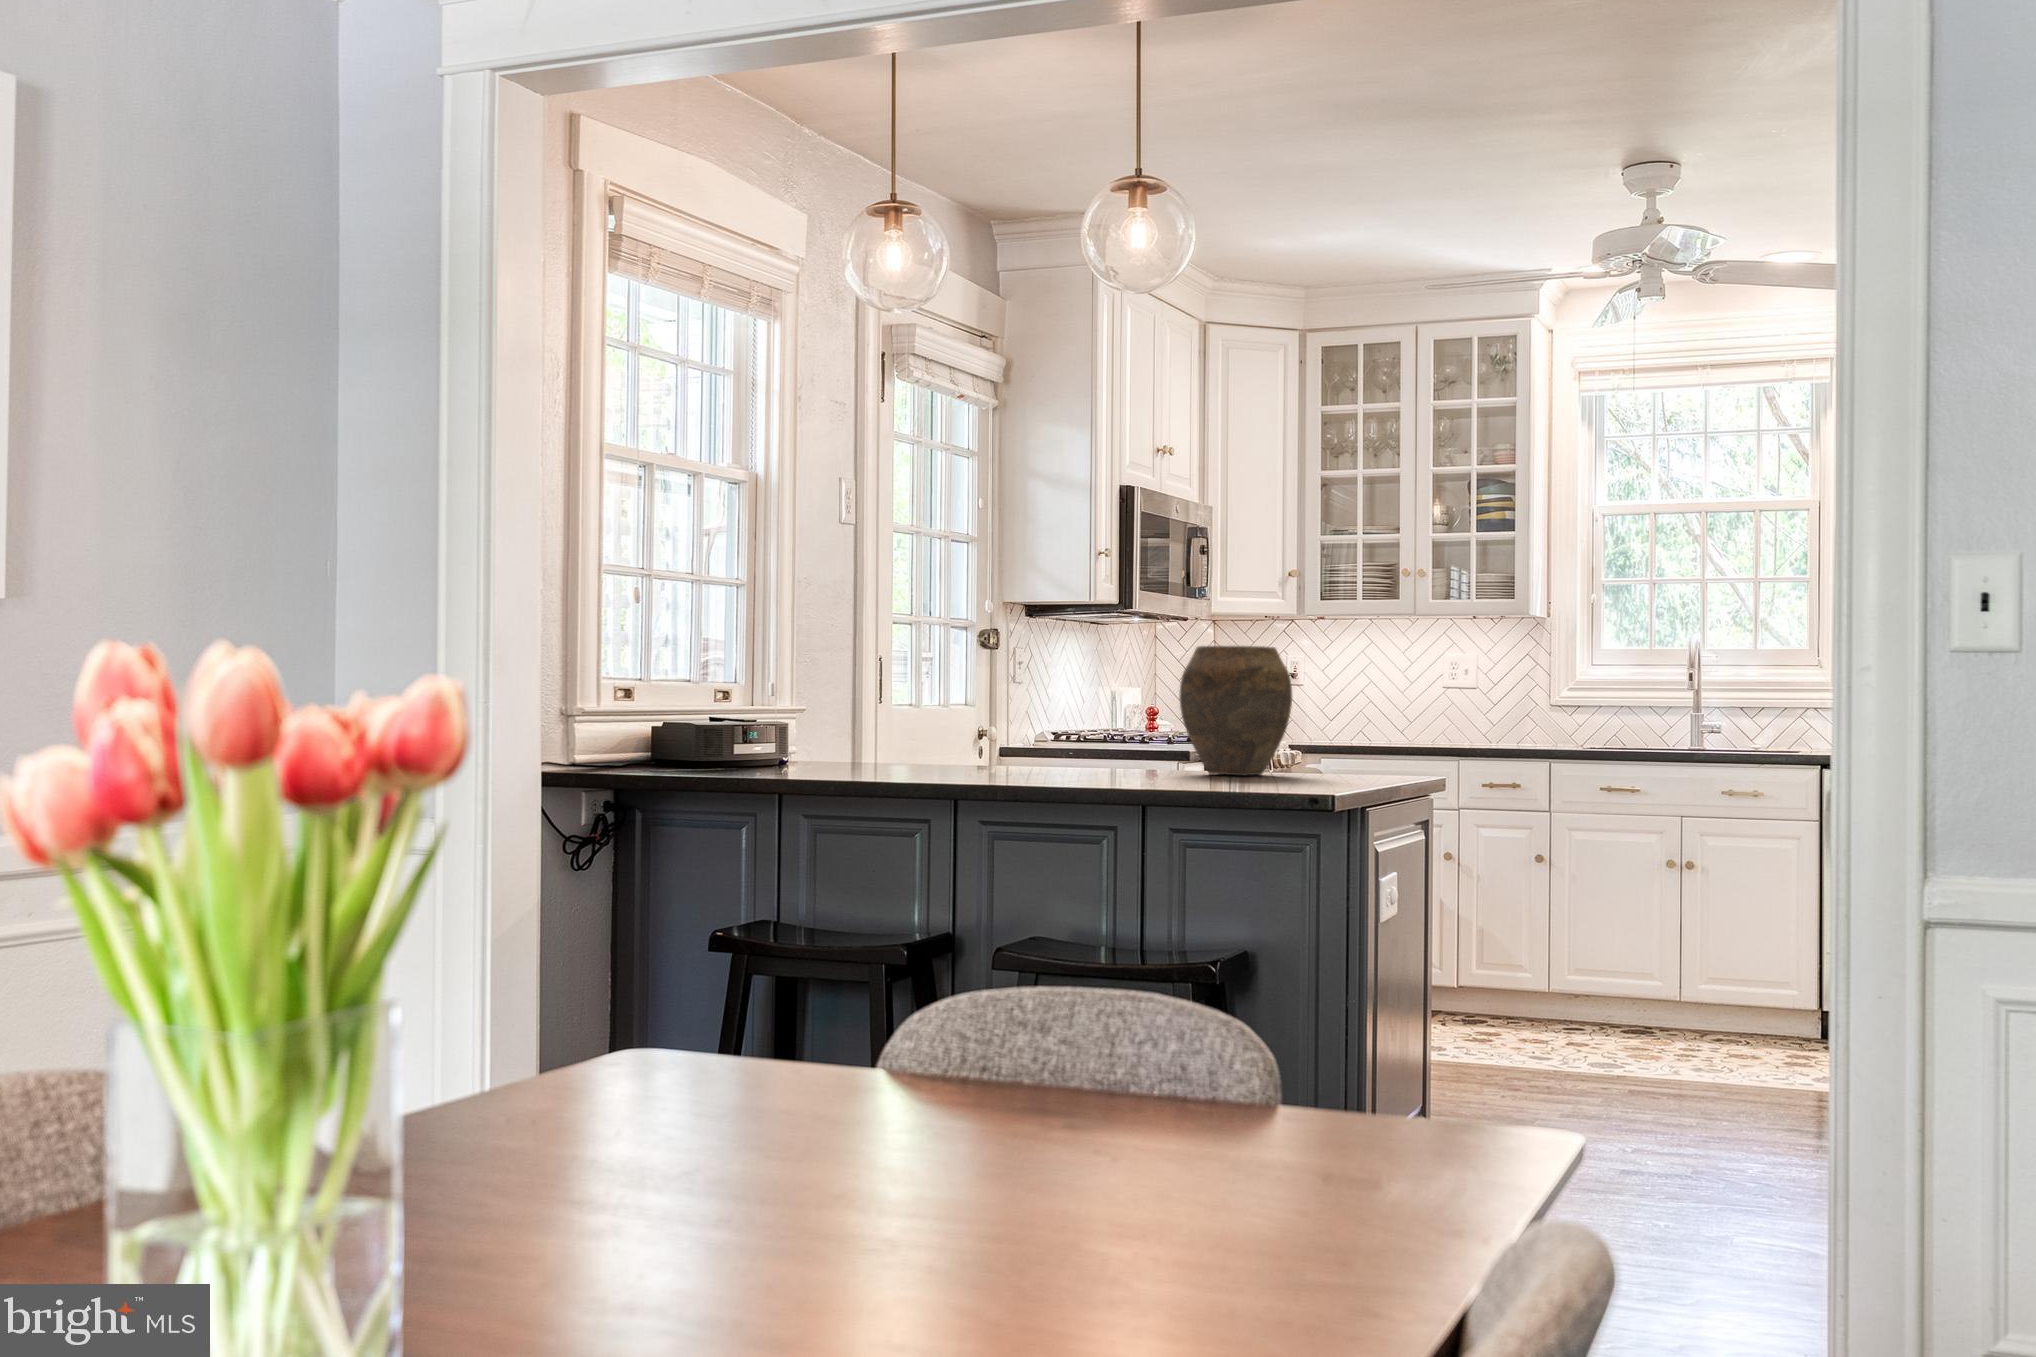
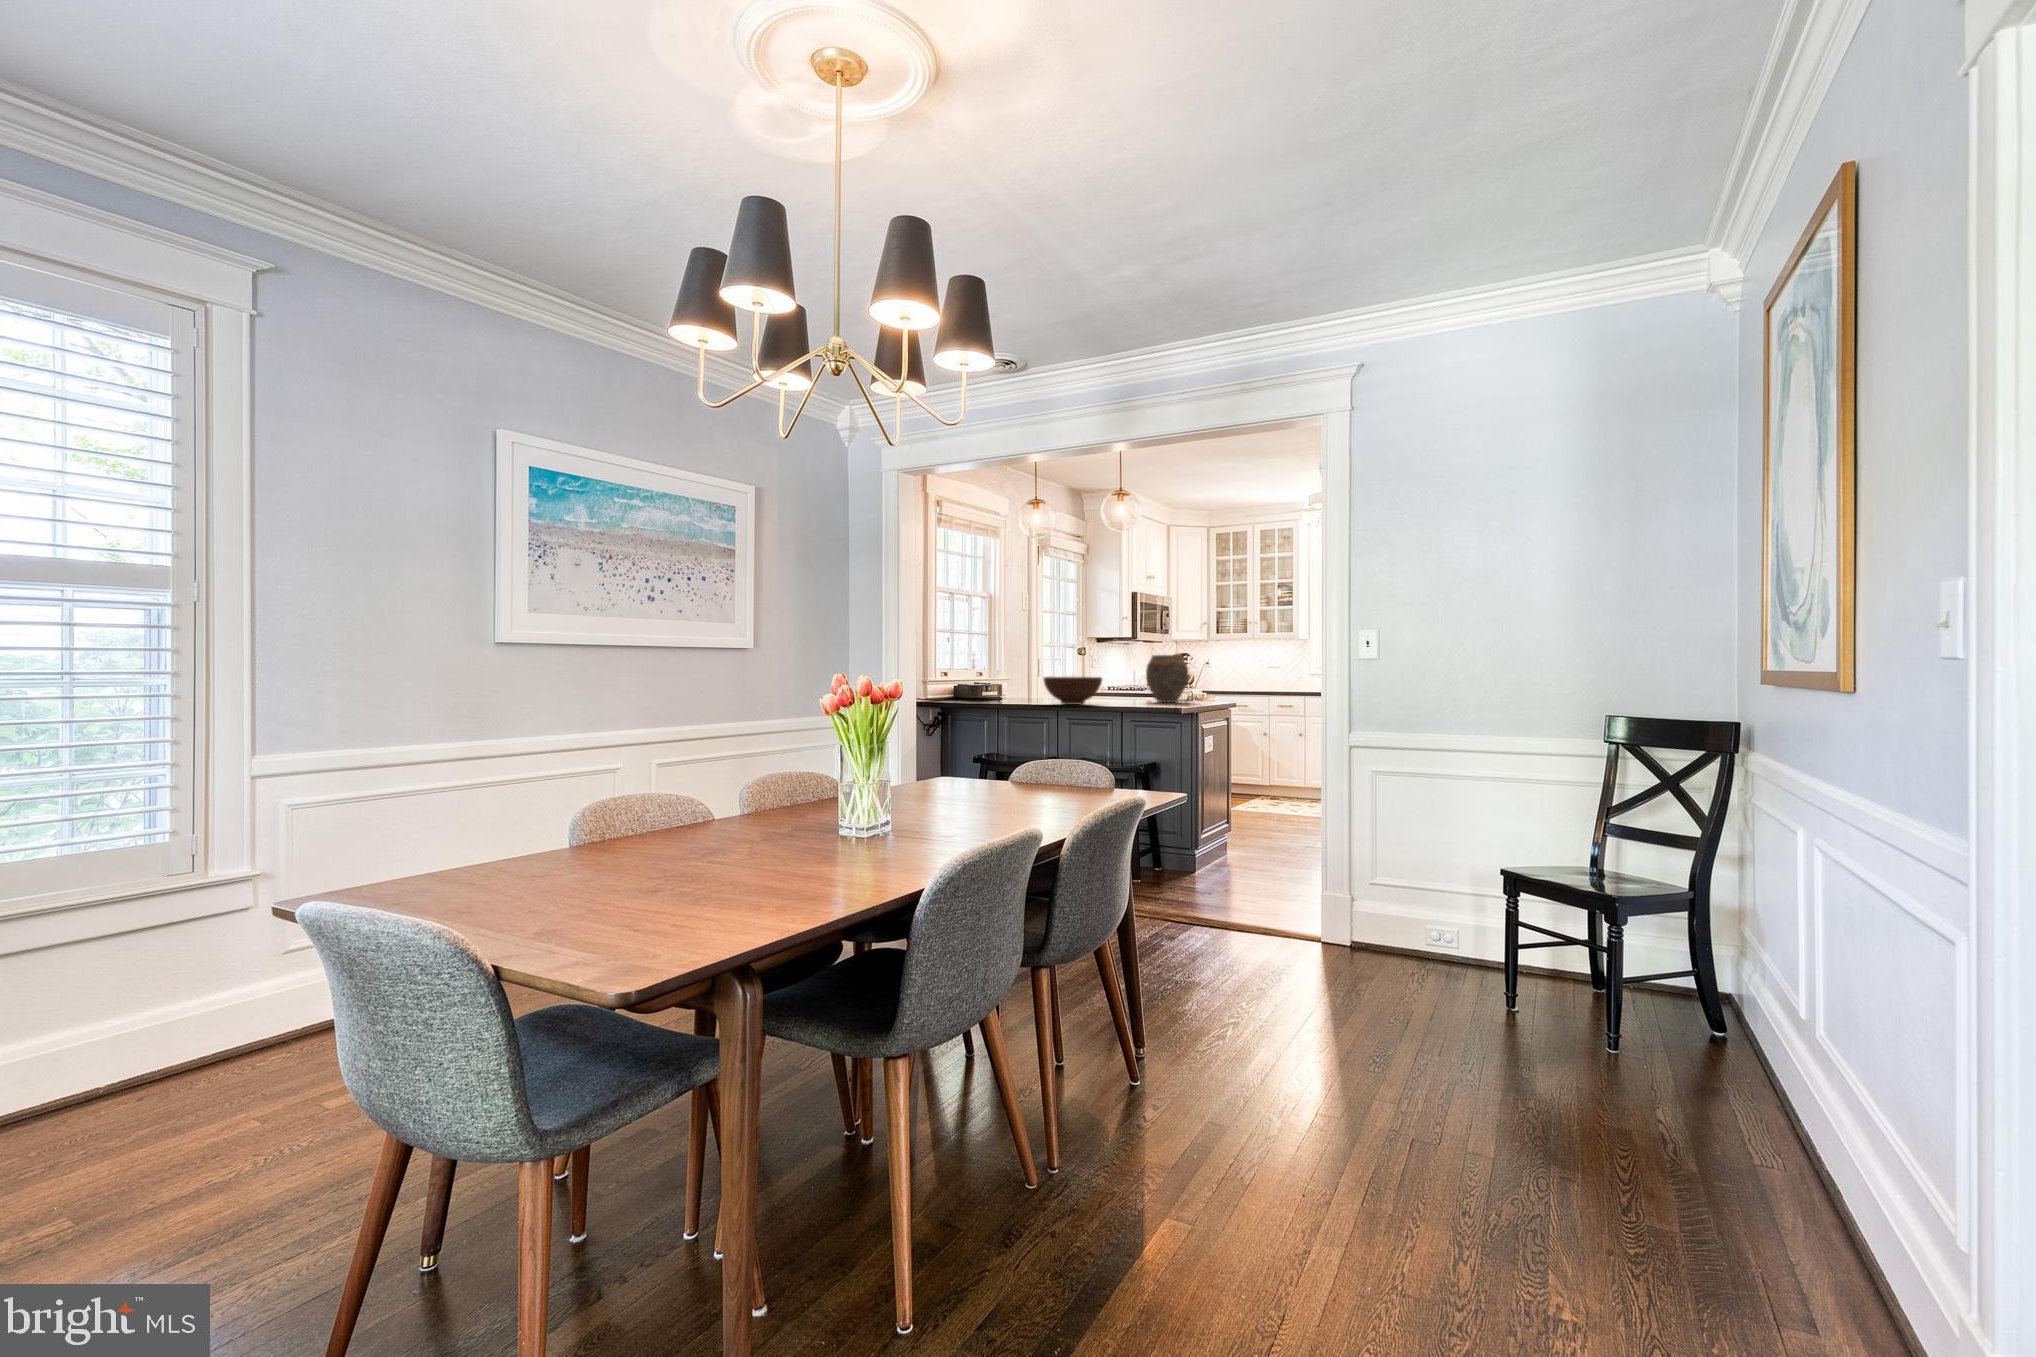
fruit bowl: none [904,703,1068,781] -> present [1043,677,1102,705]

